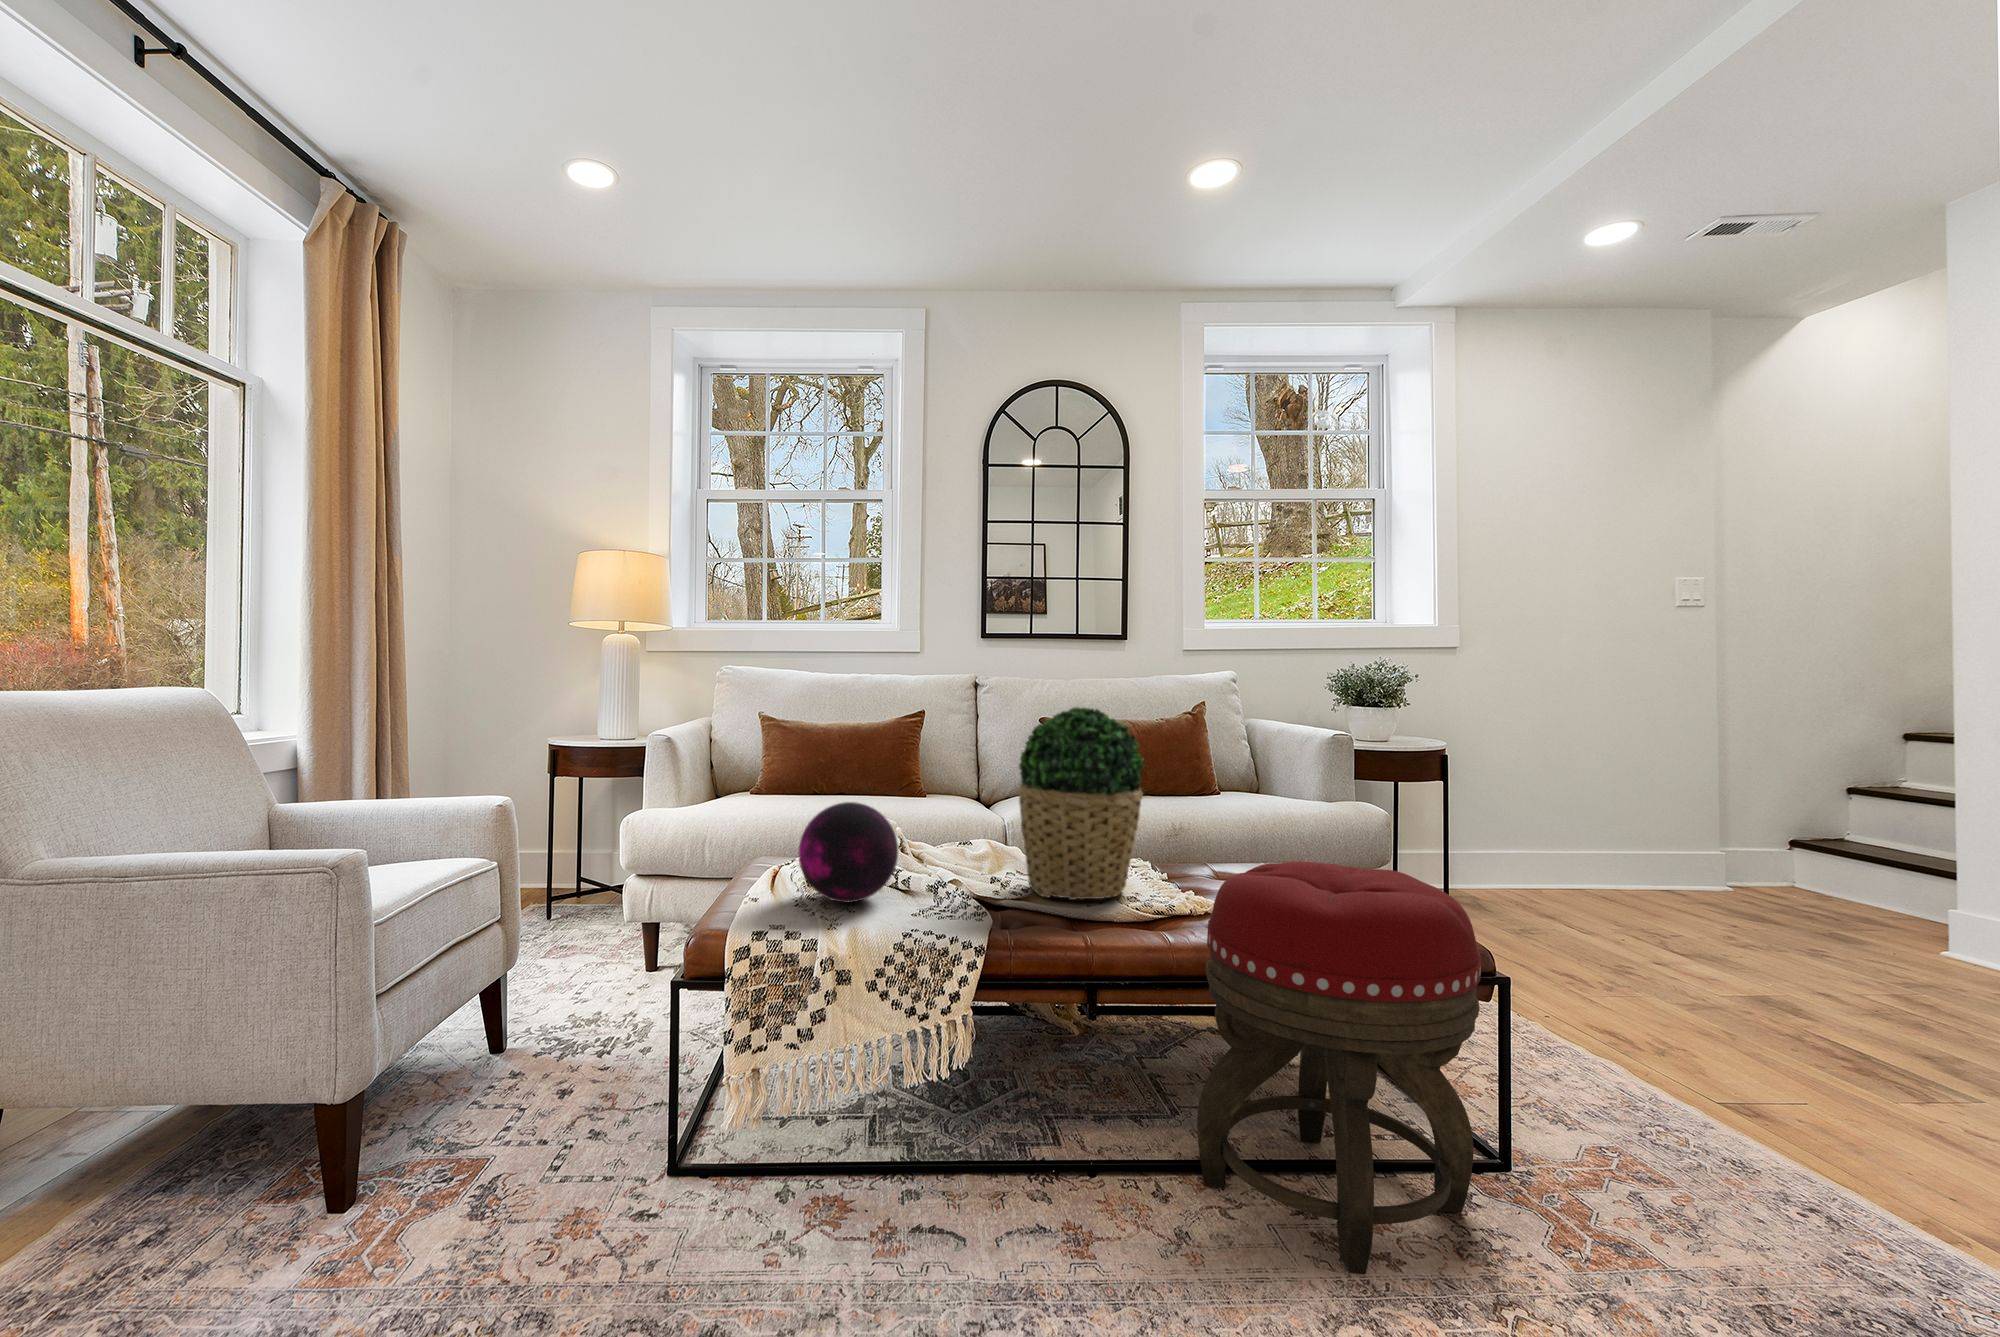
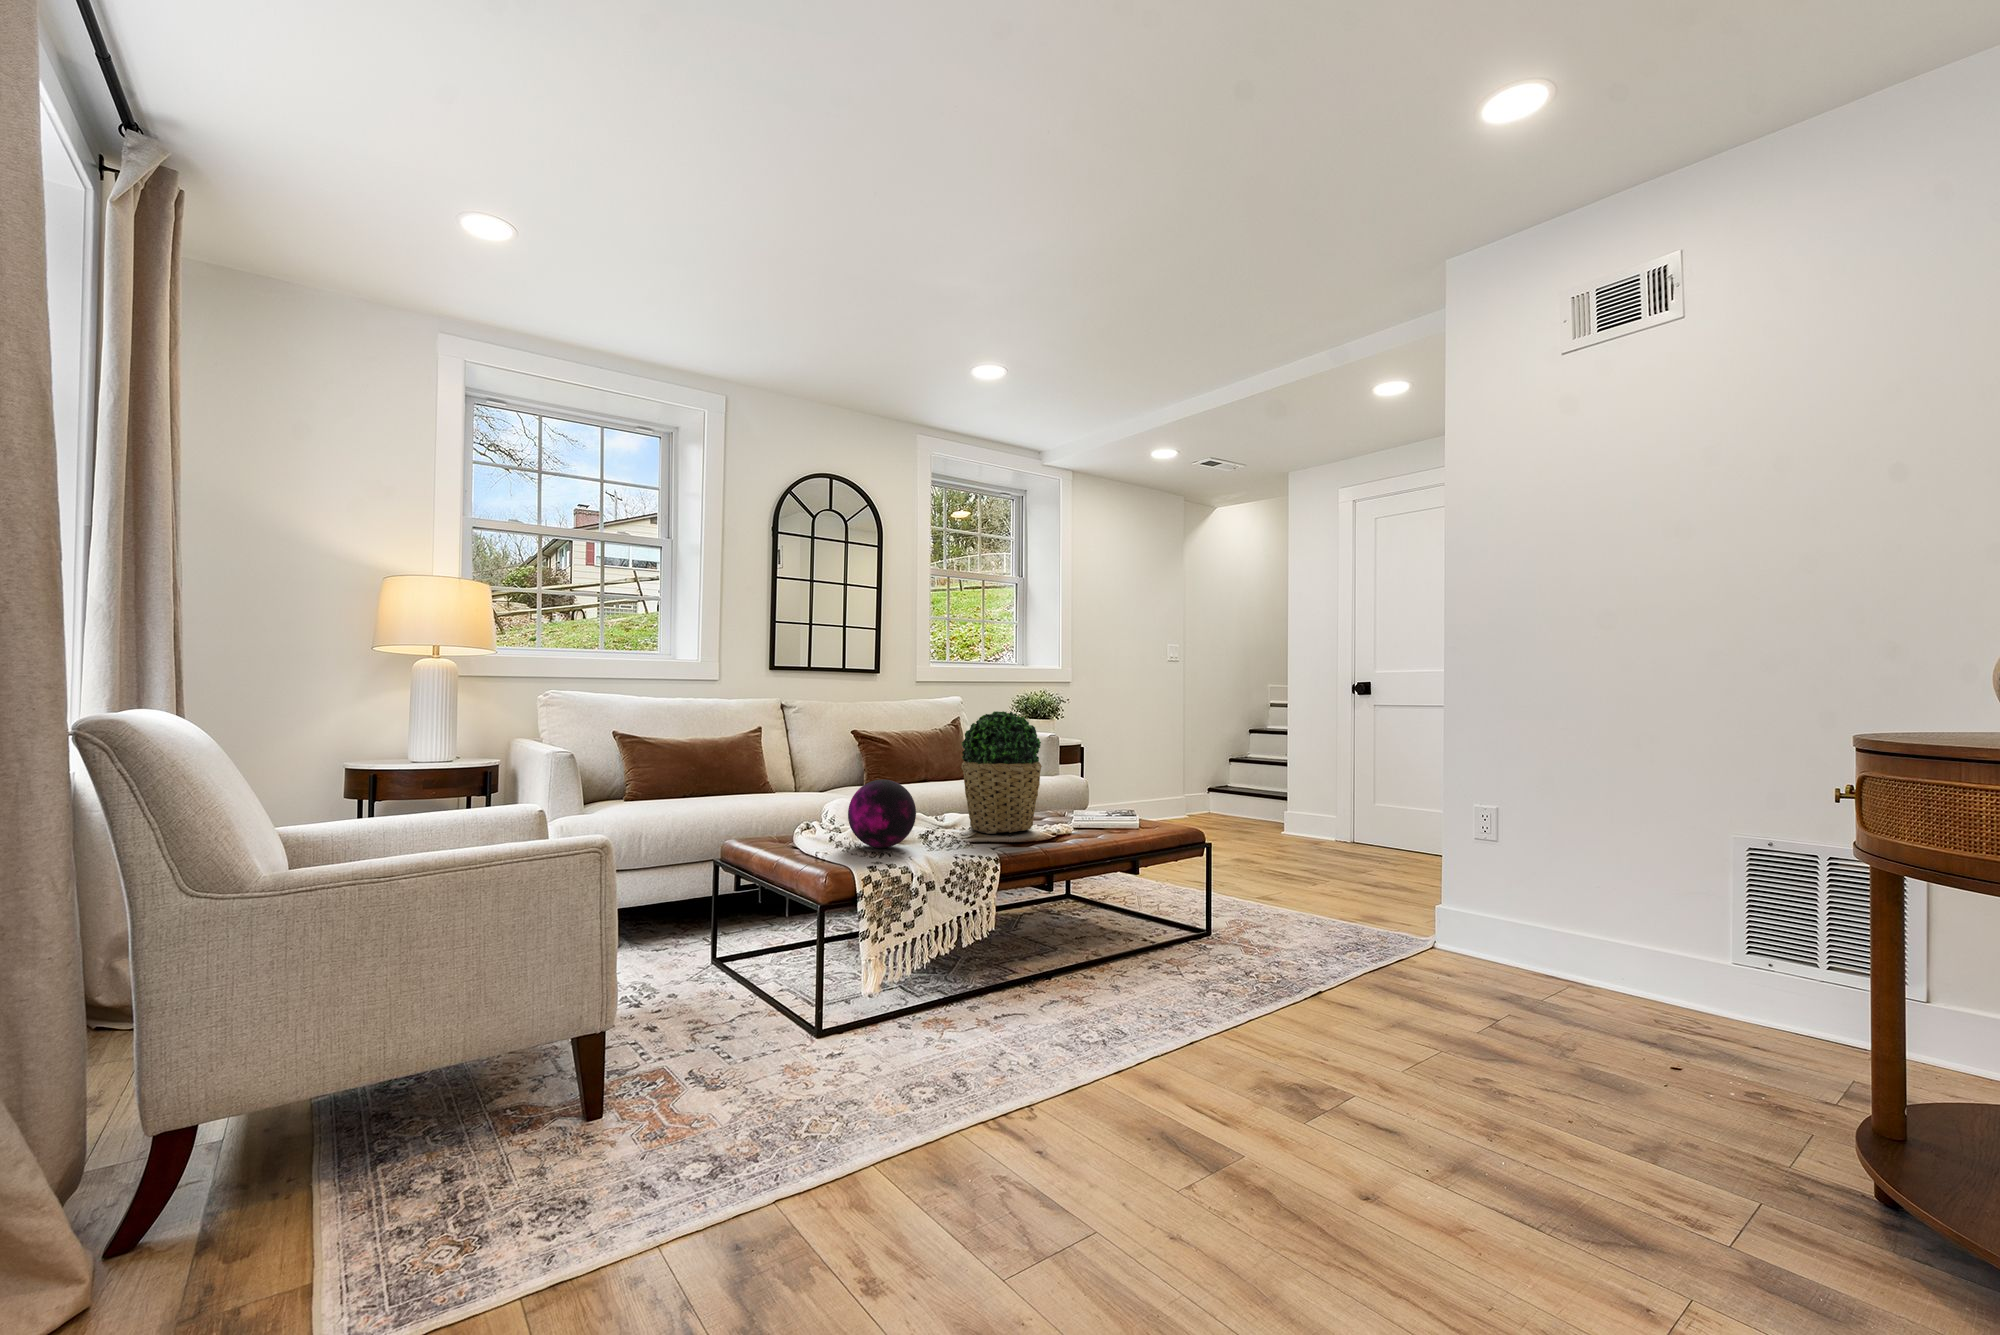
footstool: present [1197,861,1481,1275] -> none [1111,791,1252,989]

